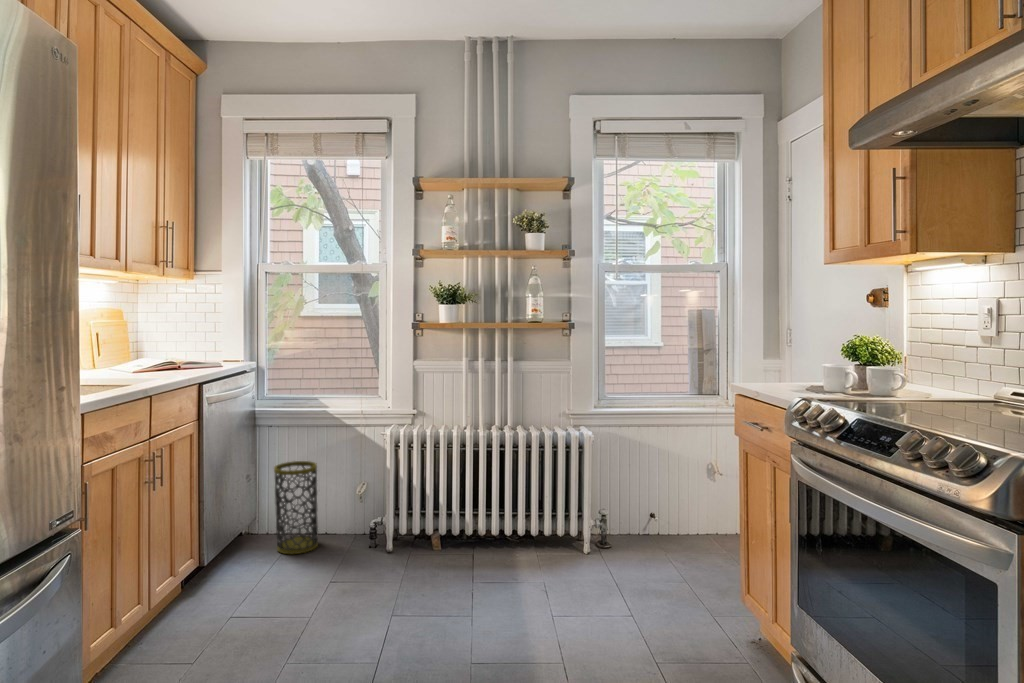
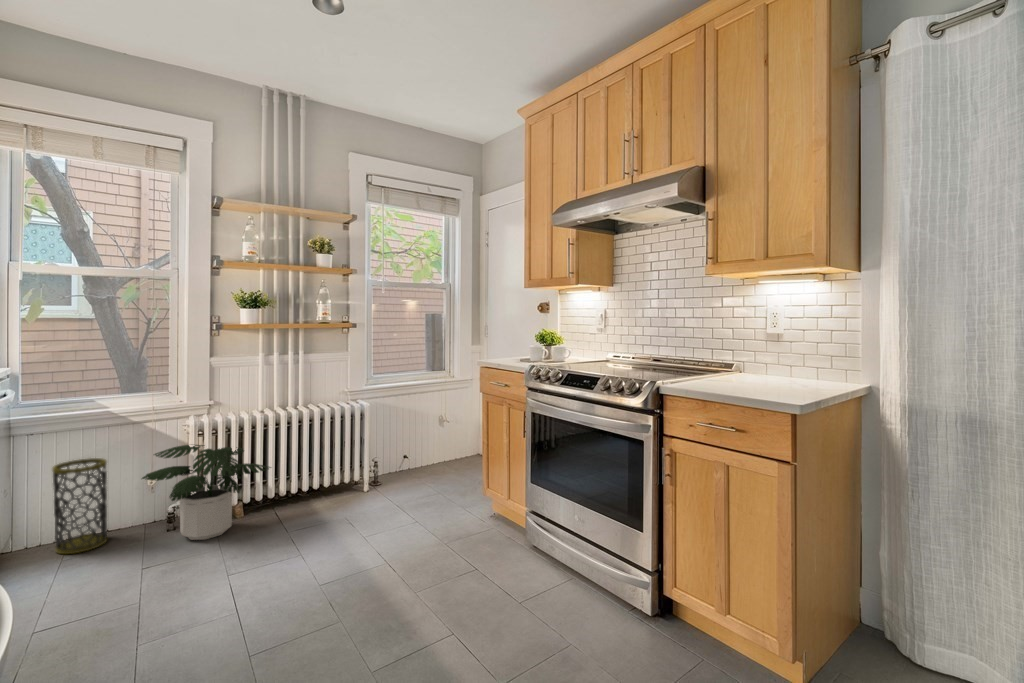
potted plant: none [339,458,460,566] -> present [142,445,271,540]

